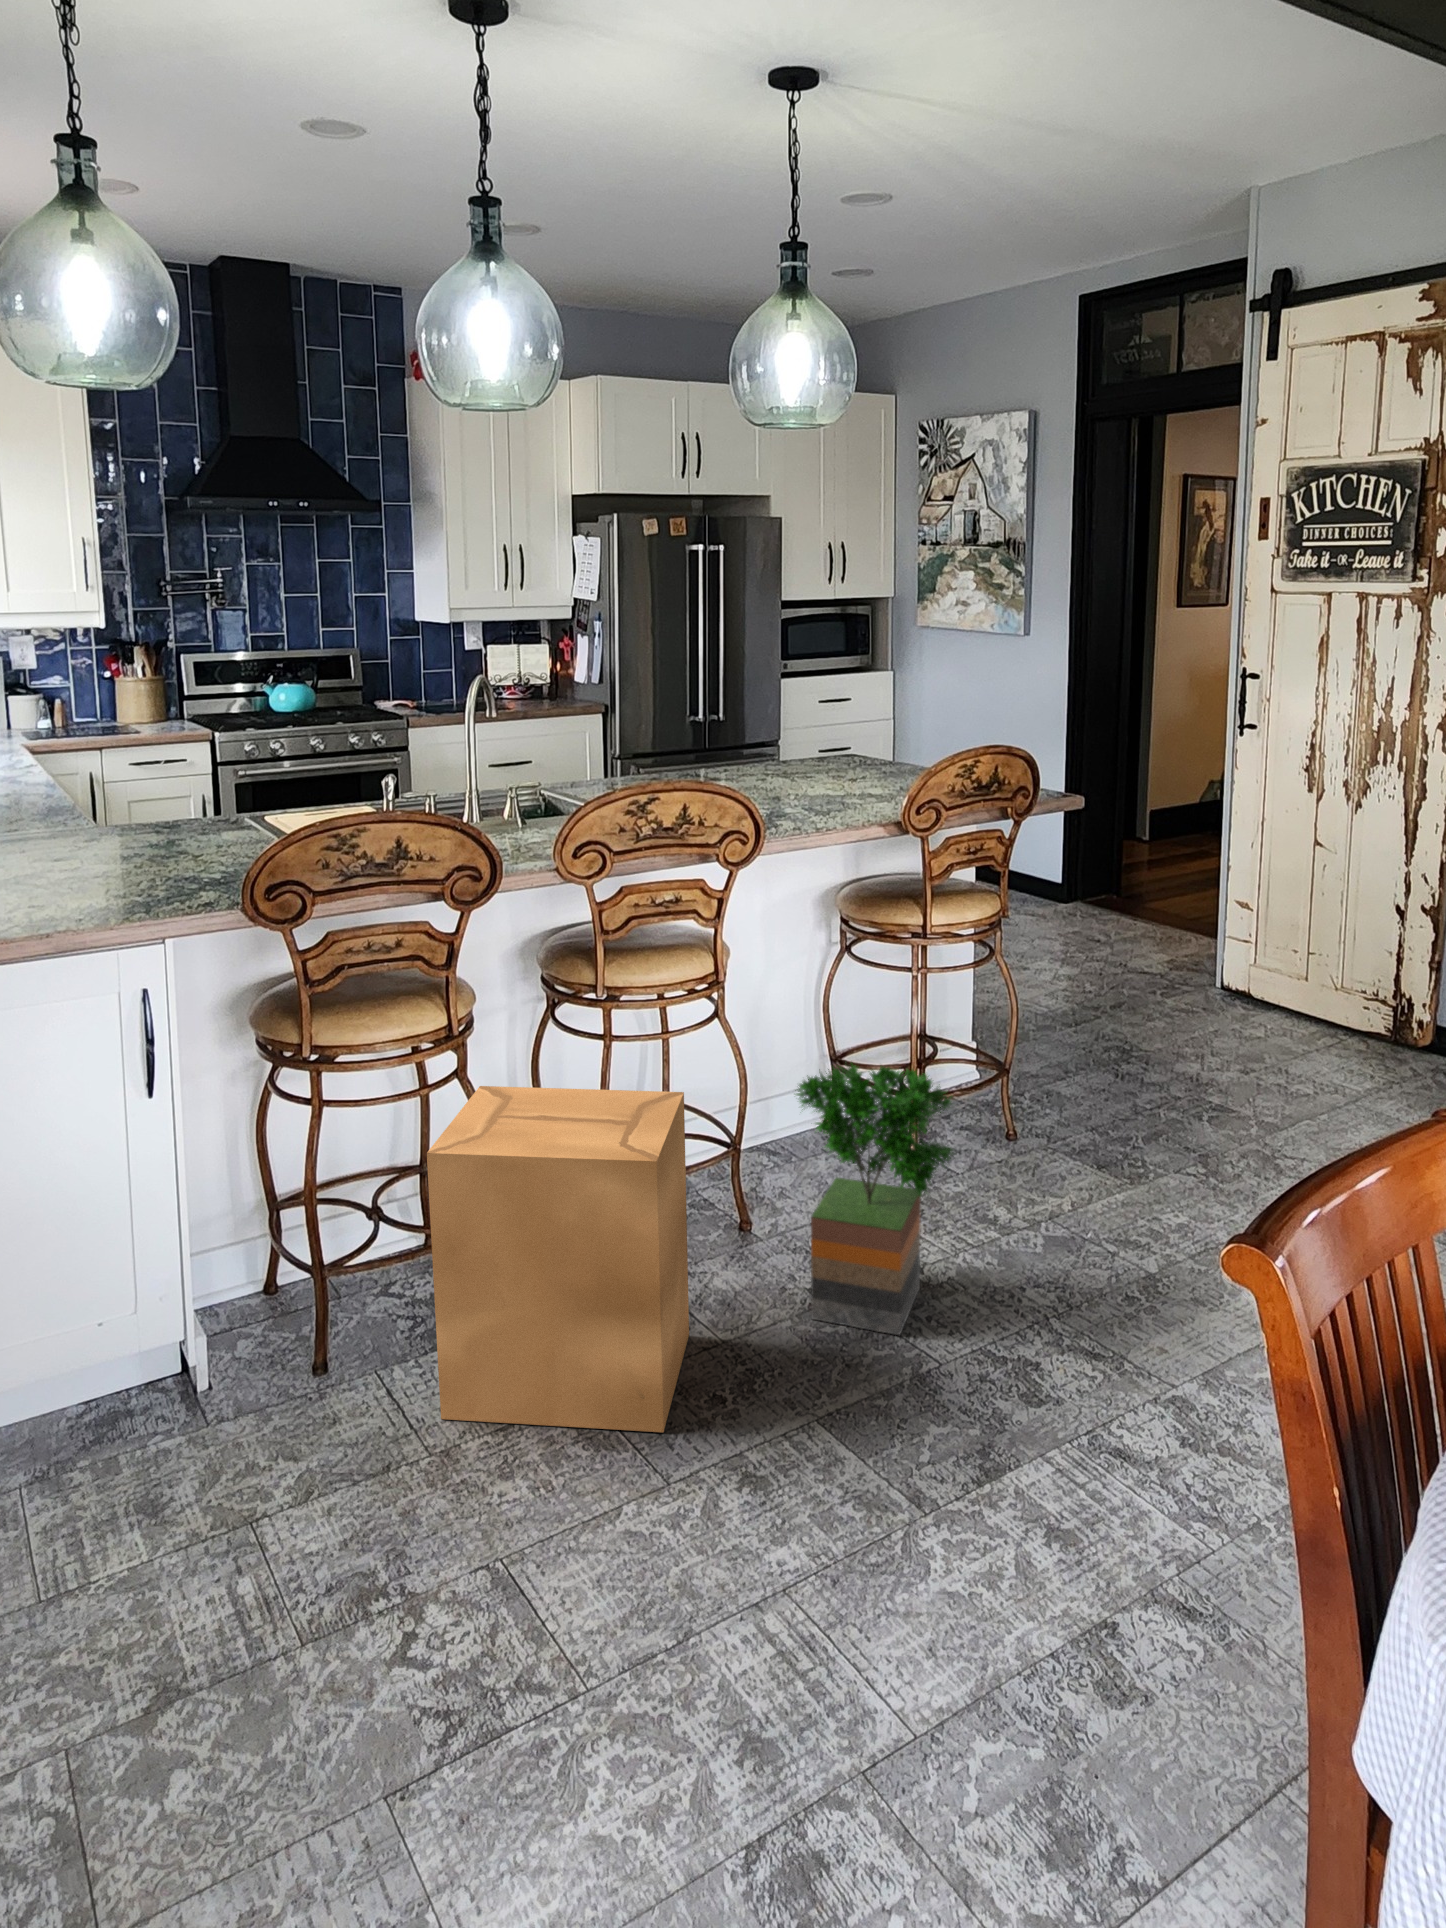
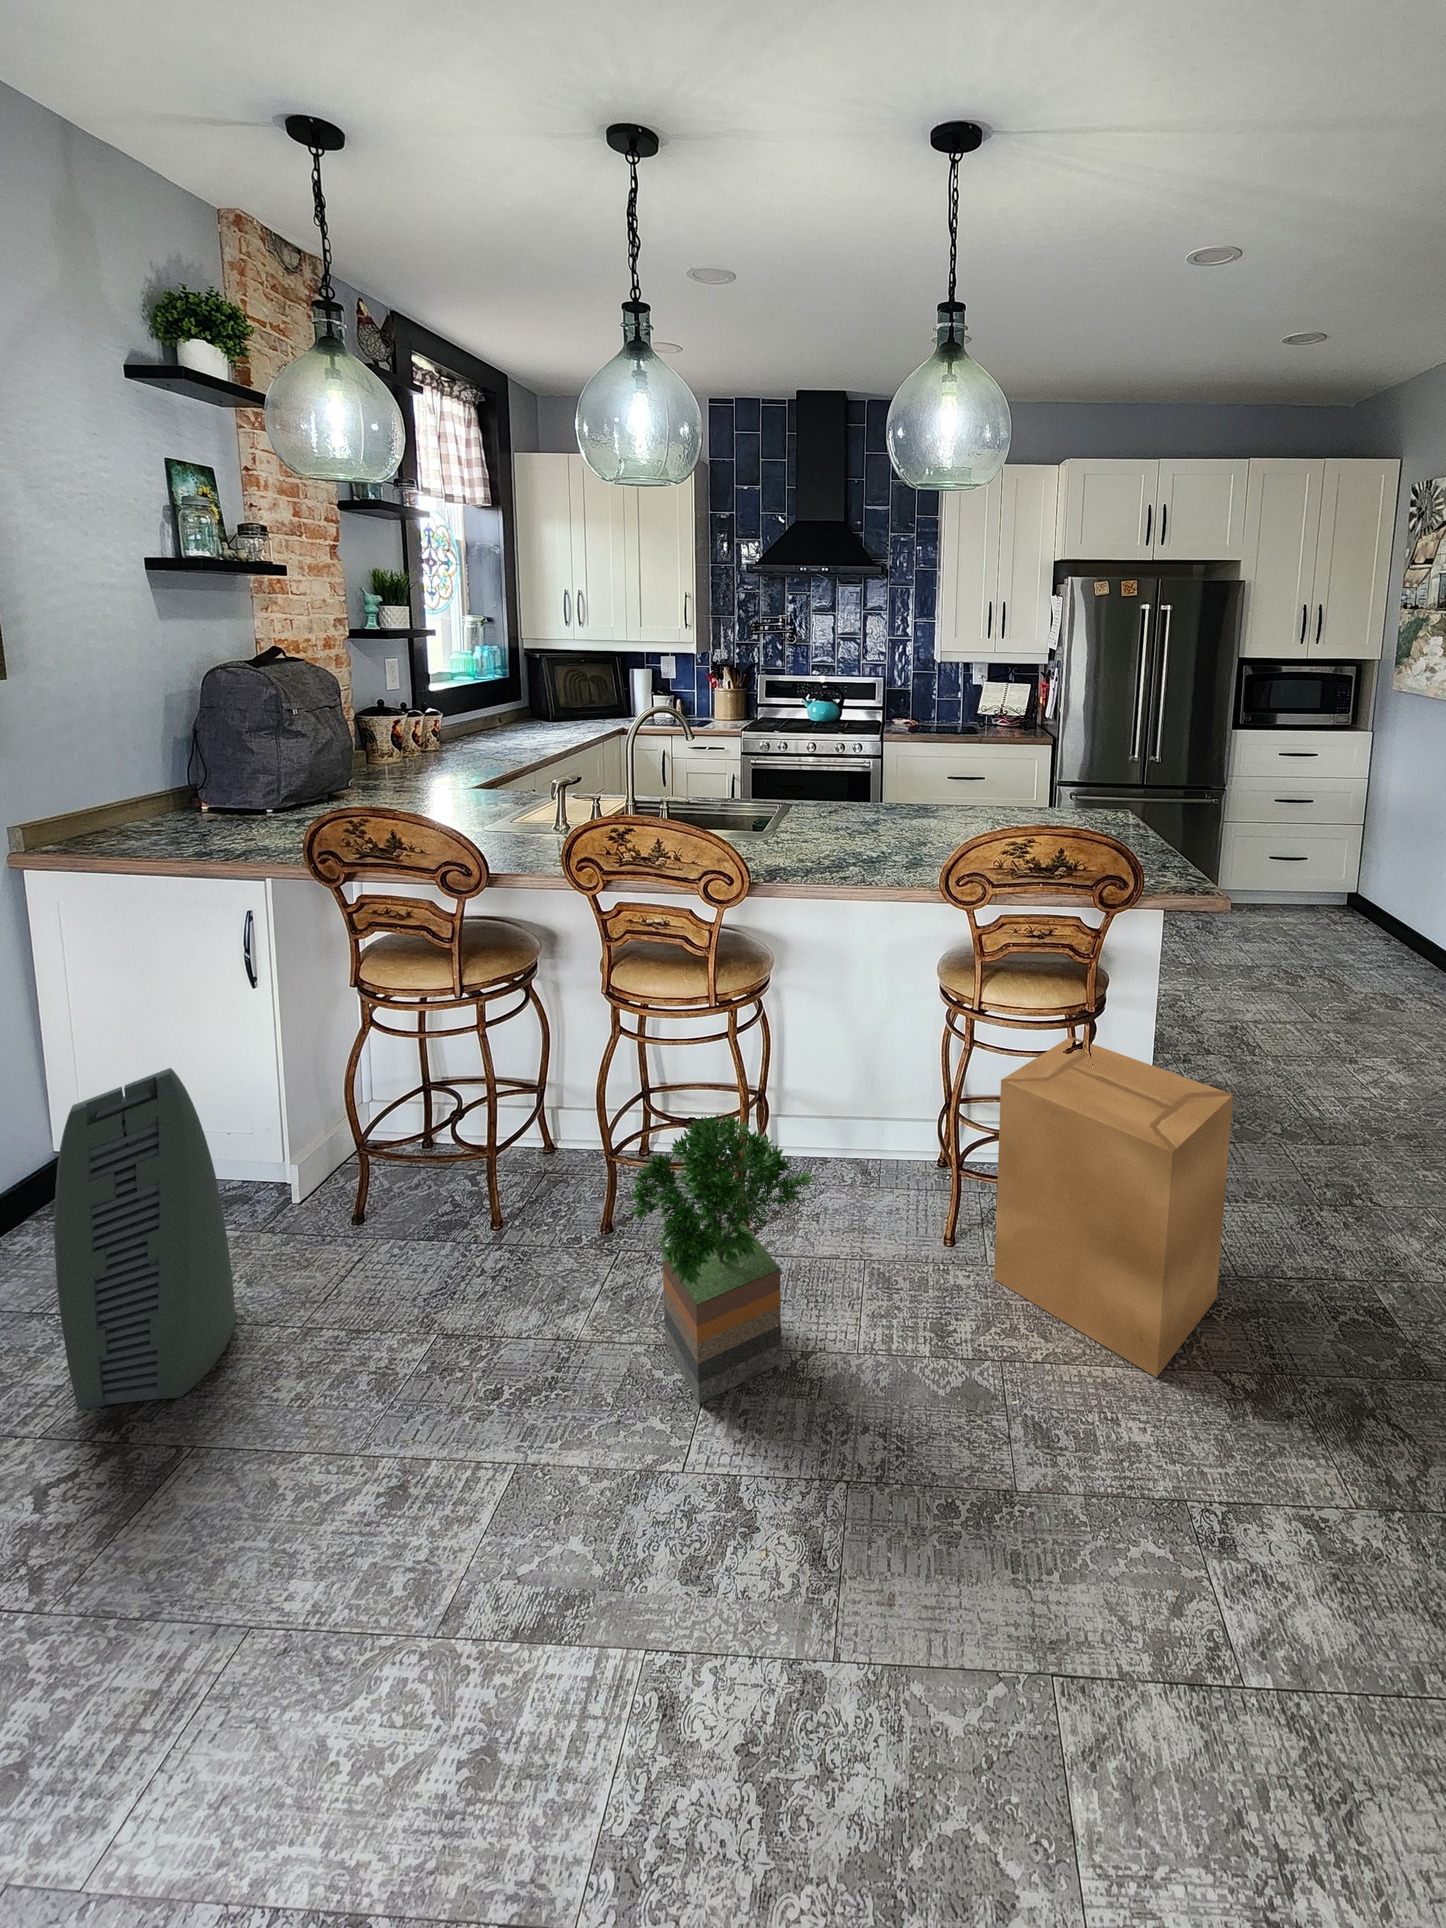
cardboard box: present [427,1086,689,1432] -> present [994,1037,1233,1378]
air purifier: none [204,1170,405,1641] -> present [54,1068,235,1410]

